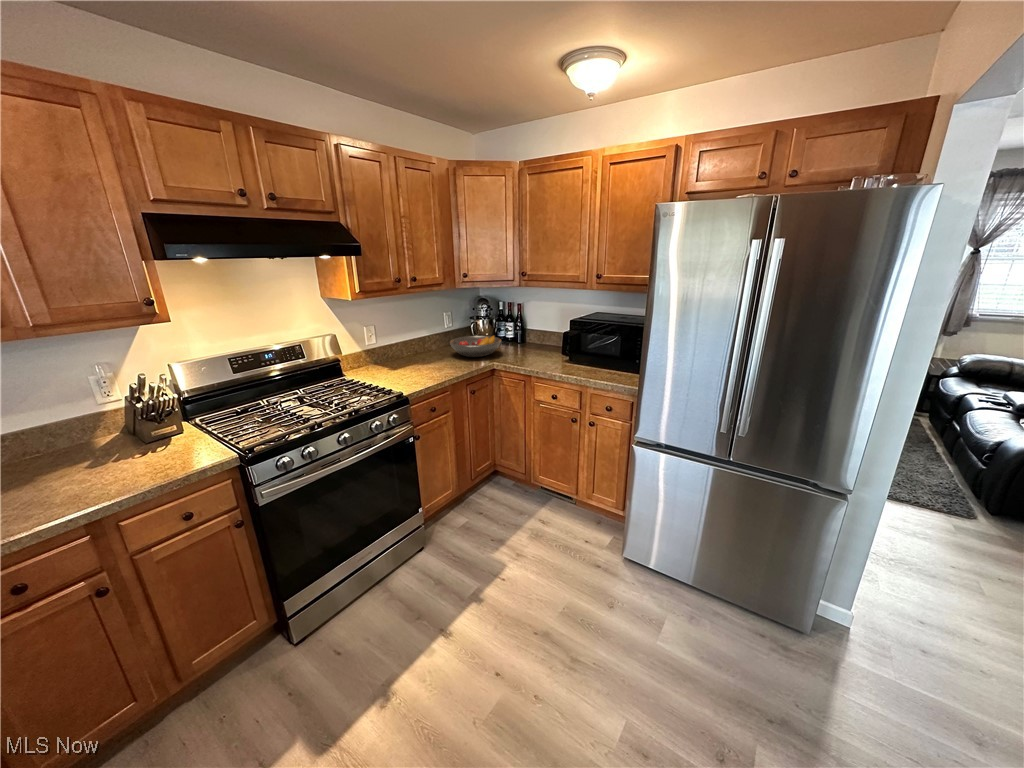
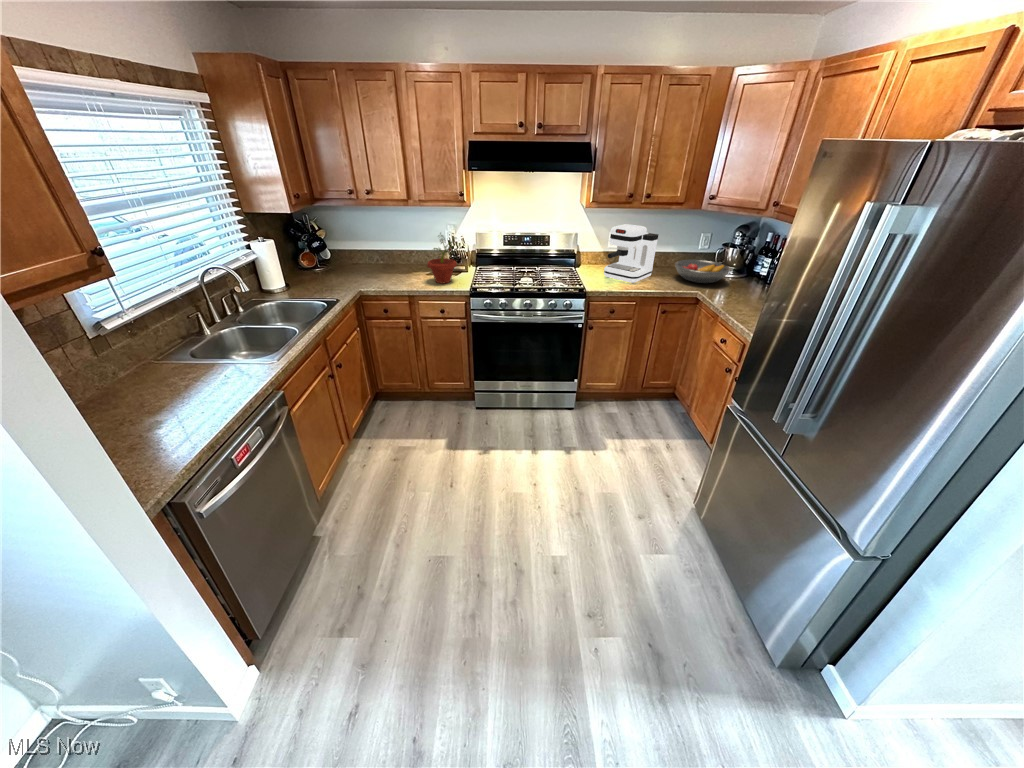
coffee maker: none [388,313,439,375] -> present [604,224,658,283]
potted plant: none [107,375,185,471] -> present [427,233,457,283]

